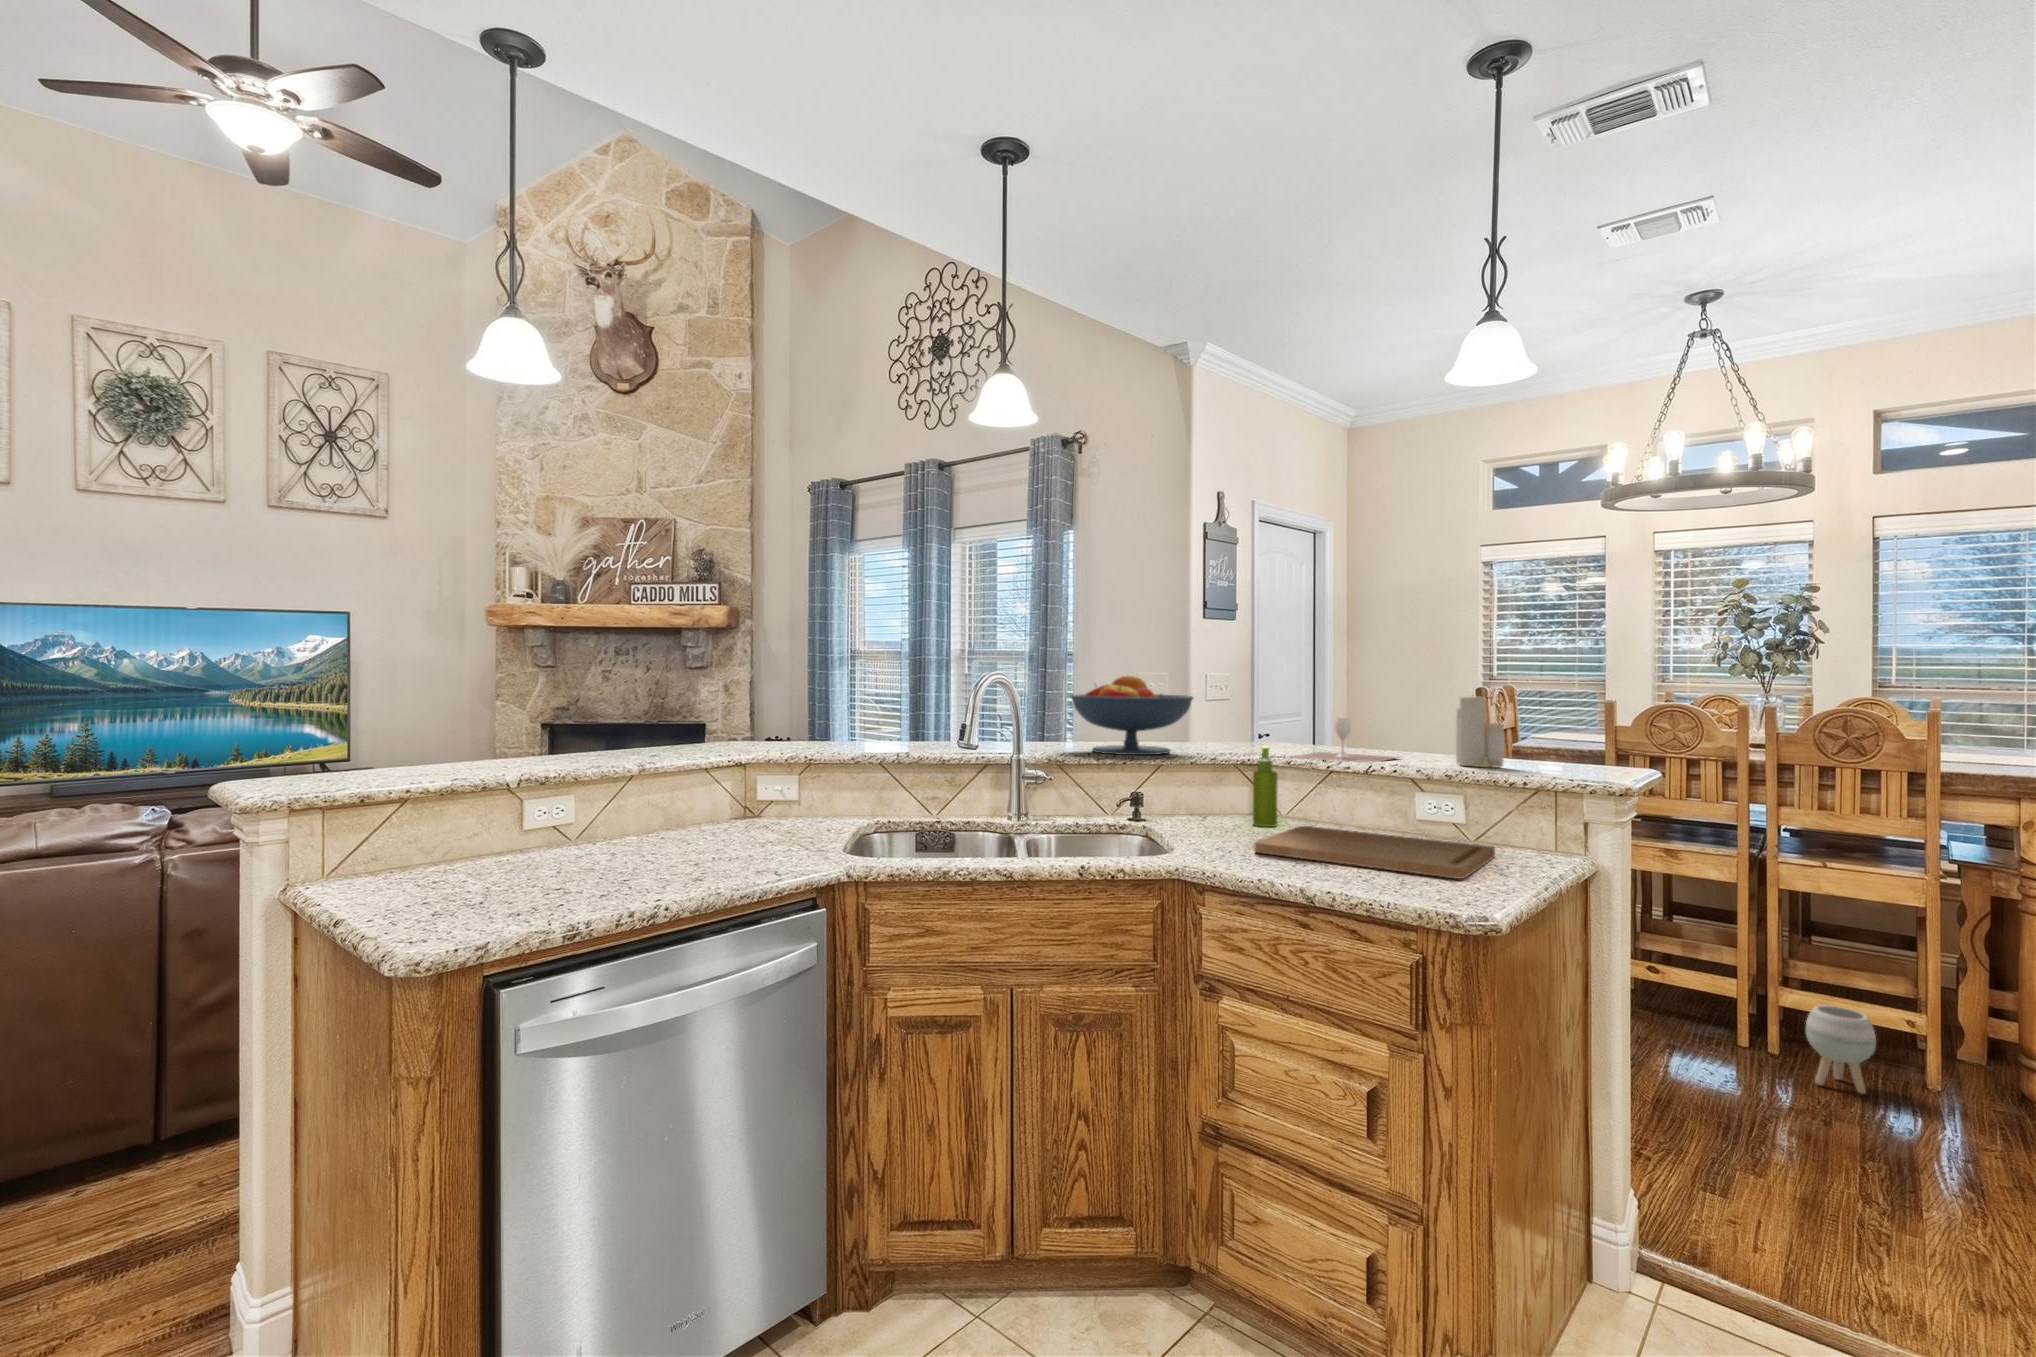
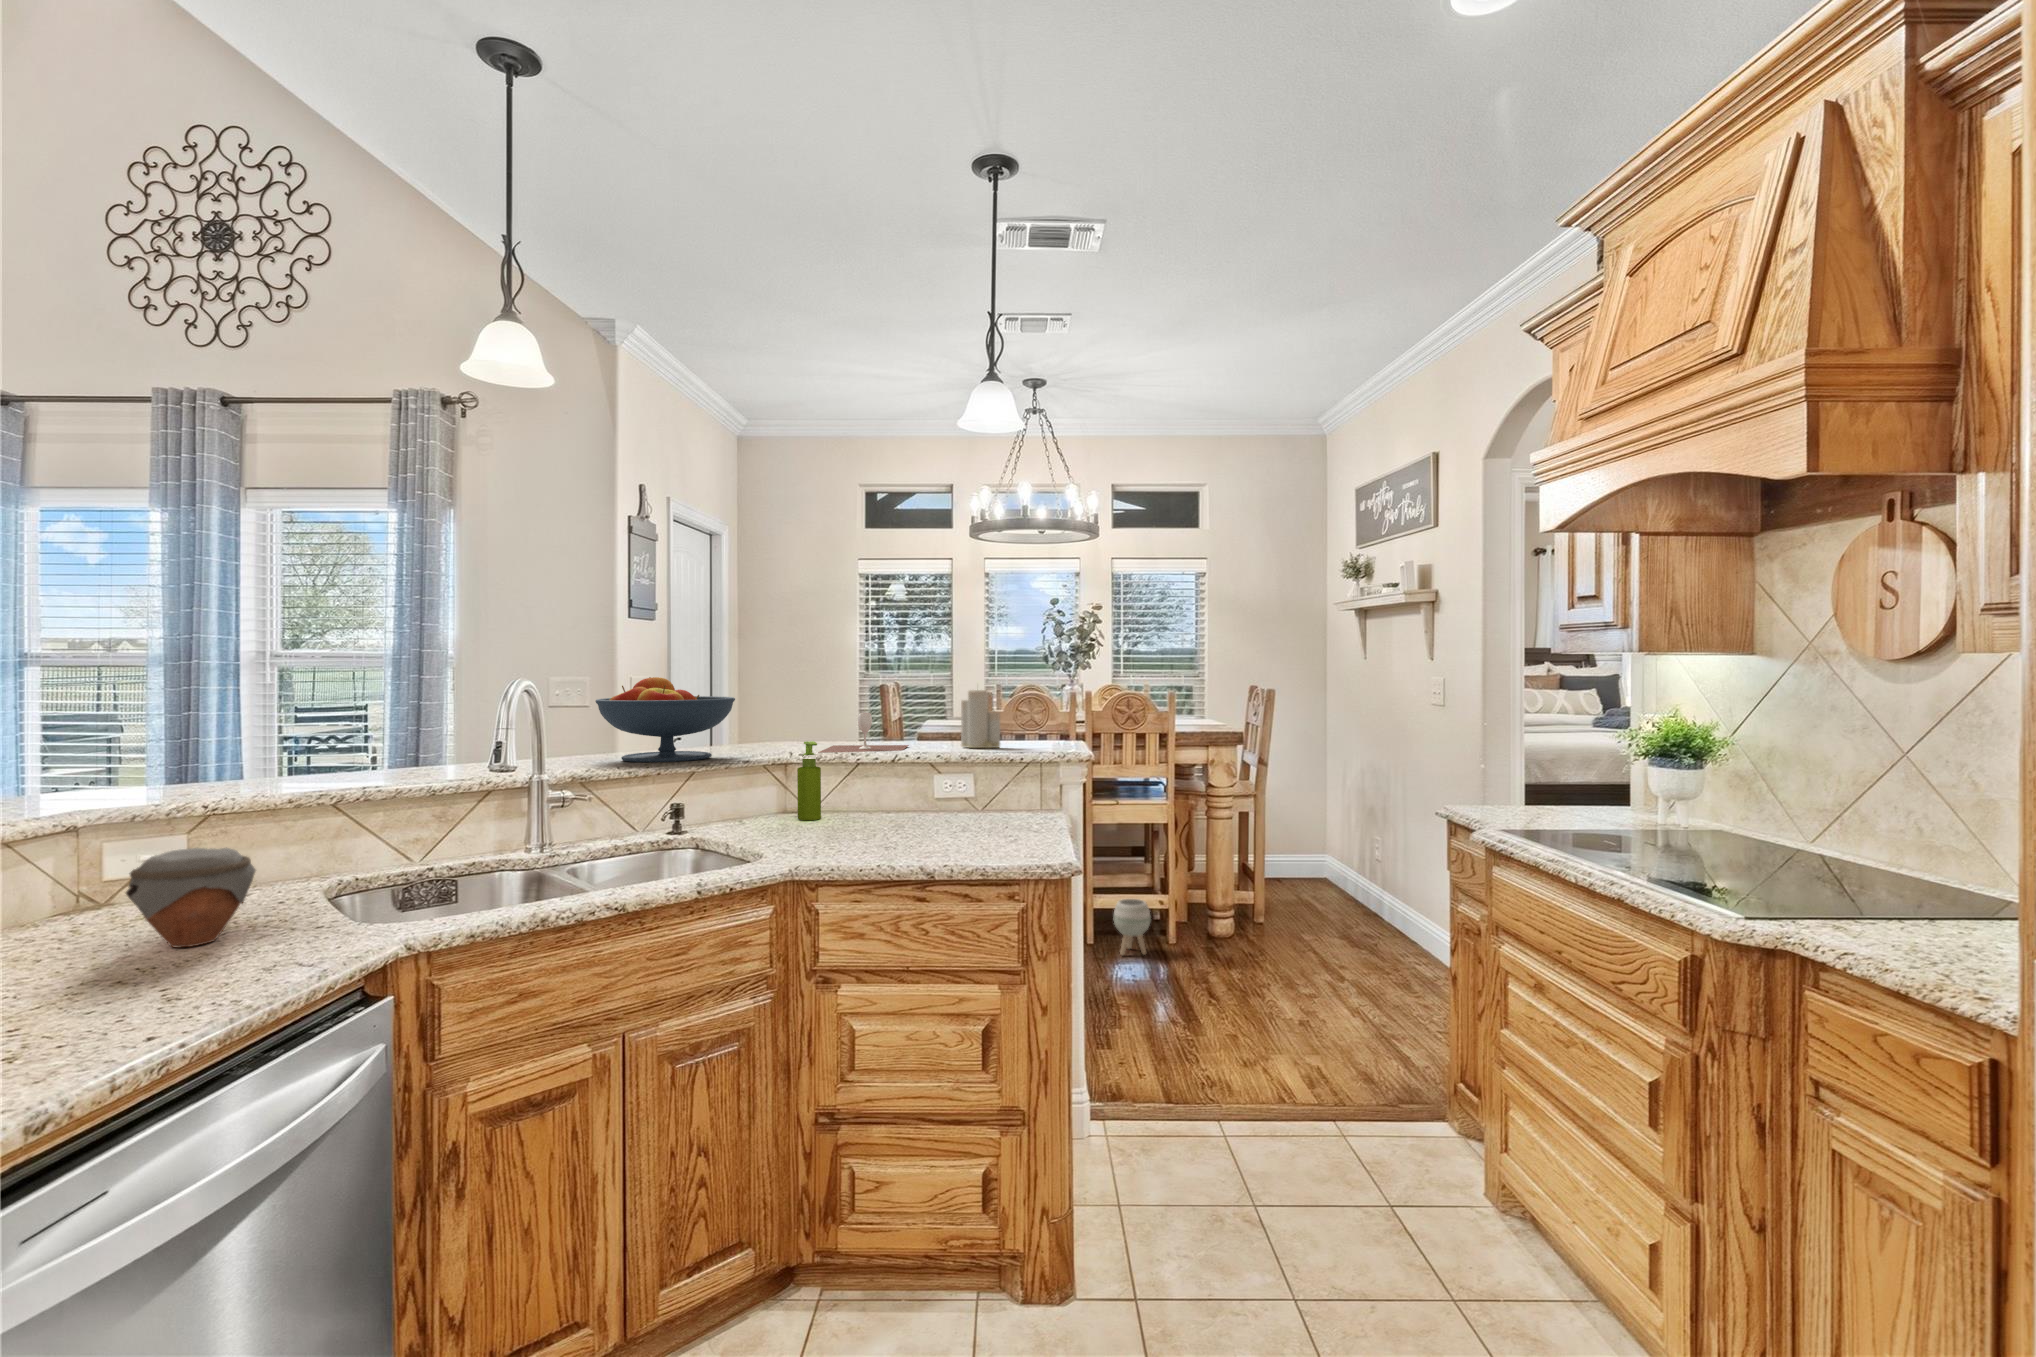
jar: none [715,786,789,852] -> present [126,848,256,948]
cutting board: present [1254,826,1495,879] -> none [839,812,1024,843]

